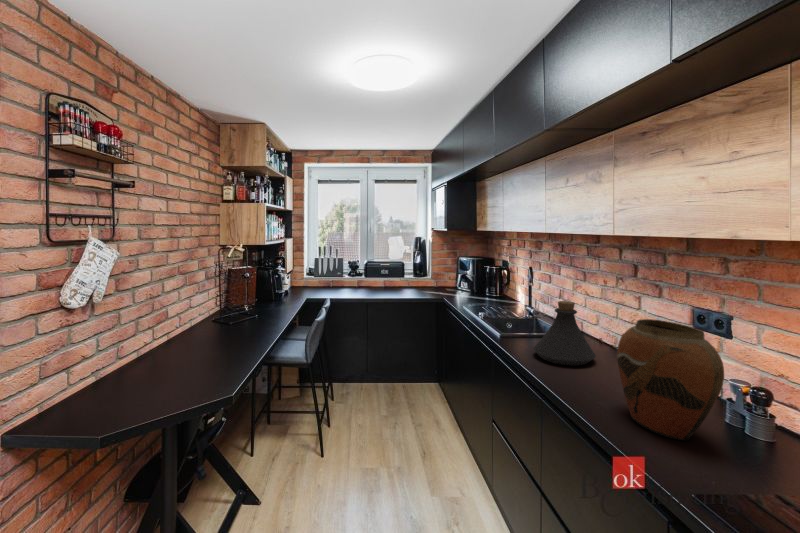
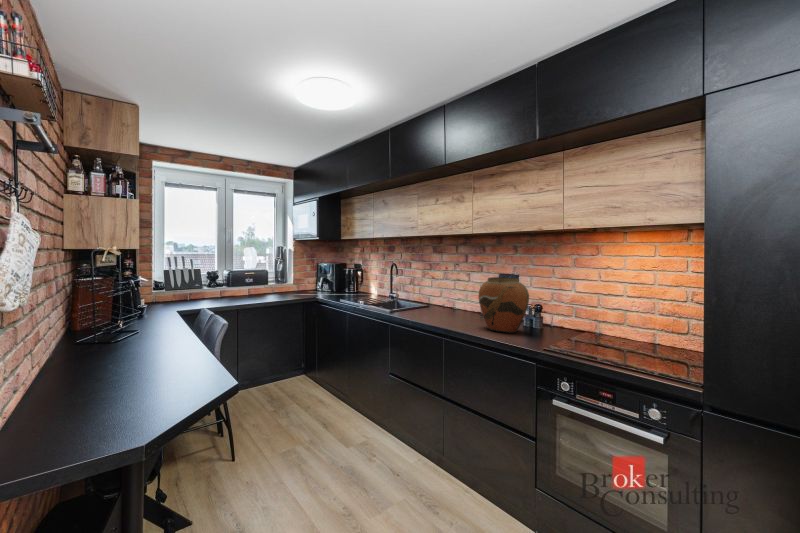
bottle: present [534,301,596,366] -> none [417,279,453,317]

